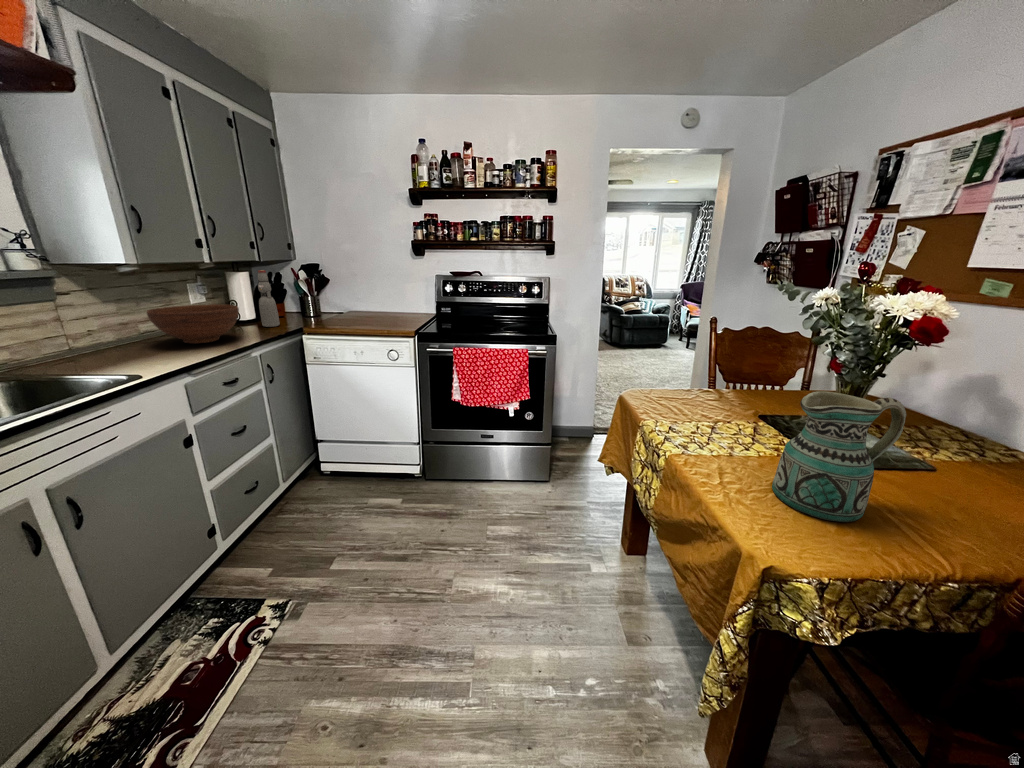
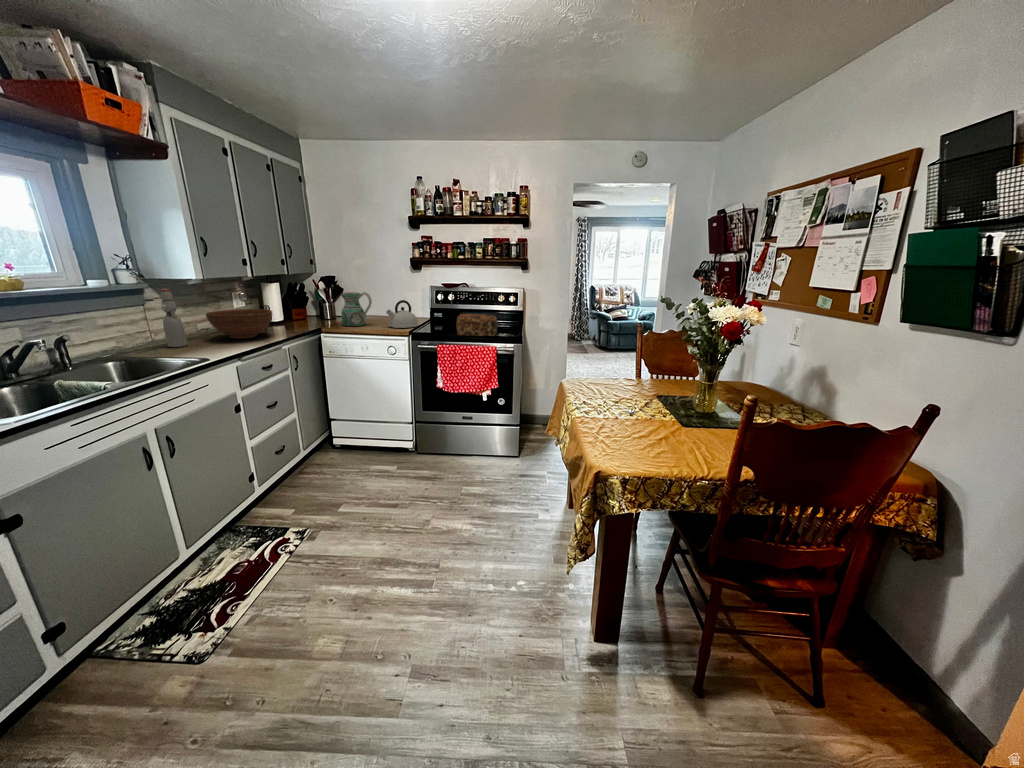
bottle: present [258,270,280,327] -> present [161,289,187,347]
kettle: none [385,292,424,326] -> present [386,300,418,328]
bread loaf: none [474,308,524,335] -> present [457,314,497,336]
ceramic pitcher: present [772,391,906,522] -> present [341,292,372,326]

